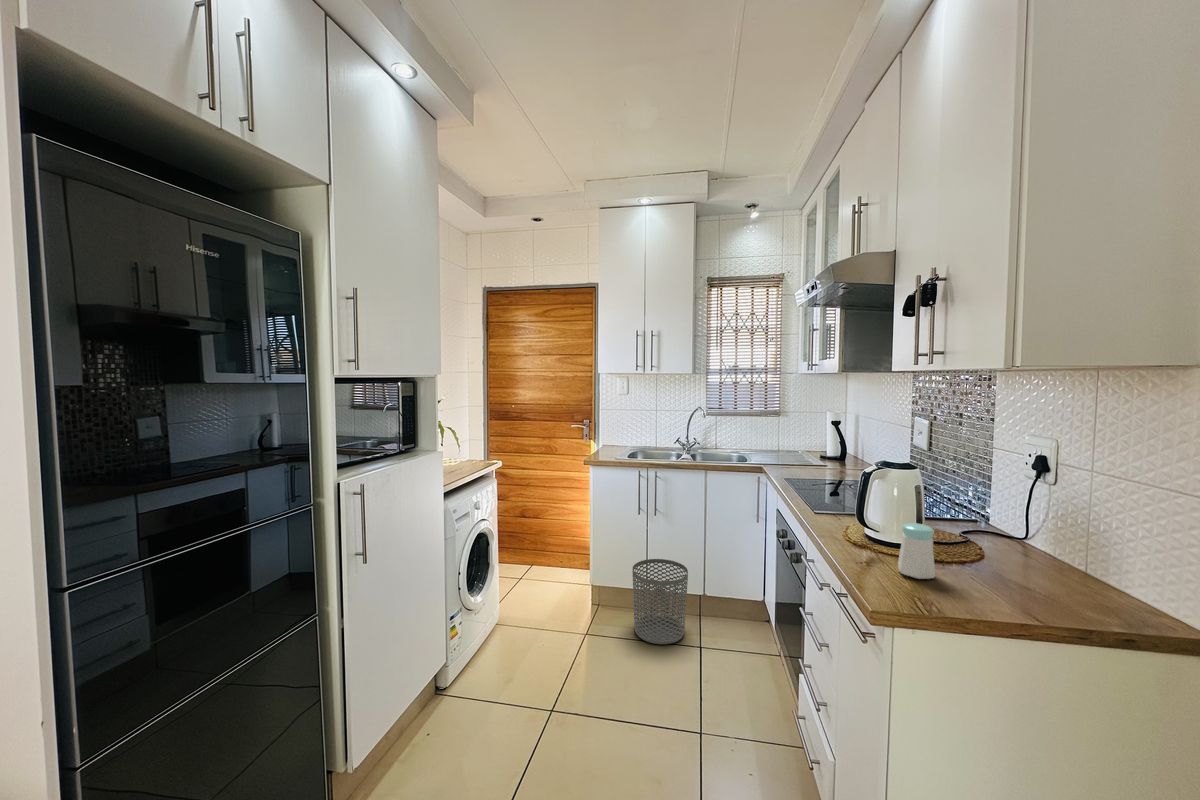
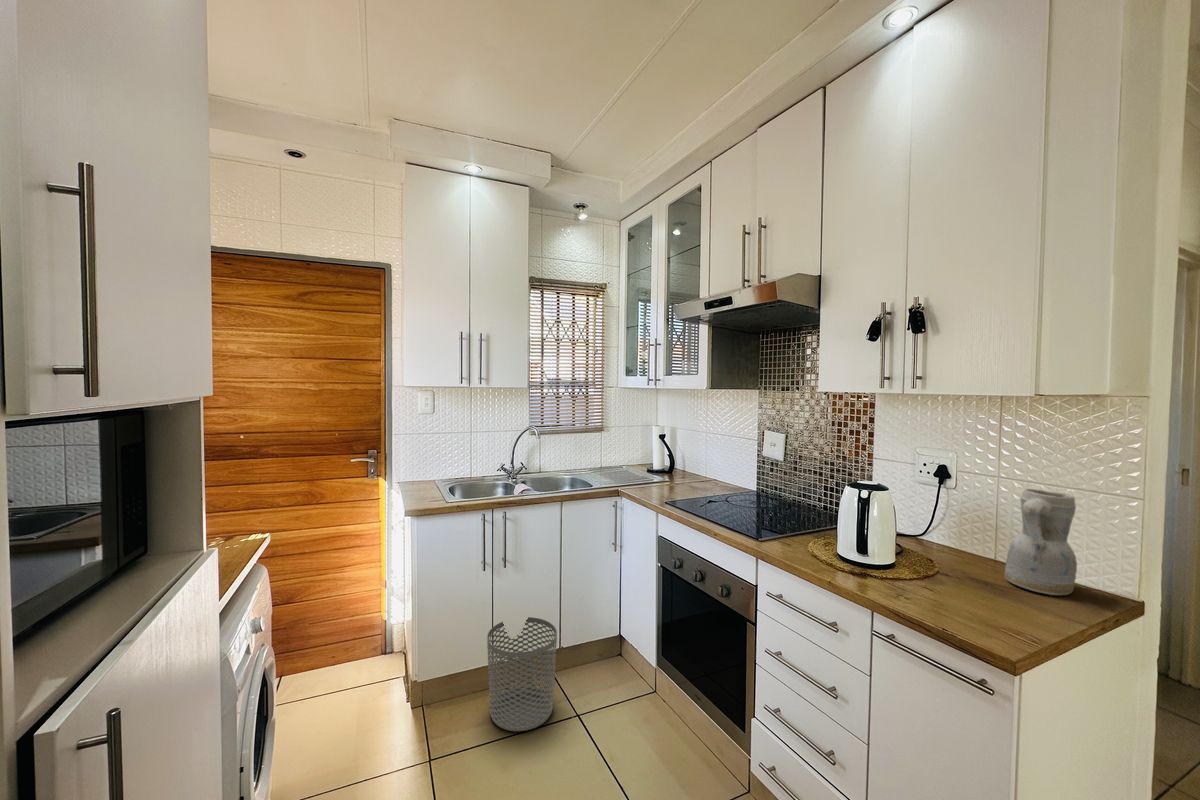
ceramic pitcher: none [1025,478,1128,610] -> present [1004,489,1077,595]
salt shaker: present [898,523,935,579] -> none [928,545,963,599]

